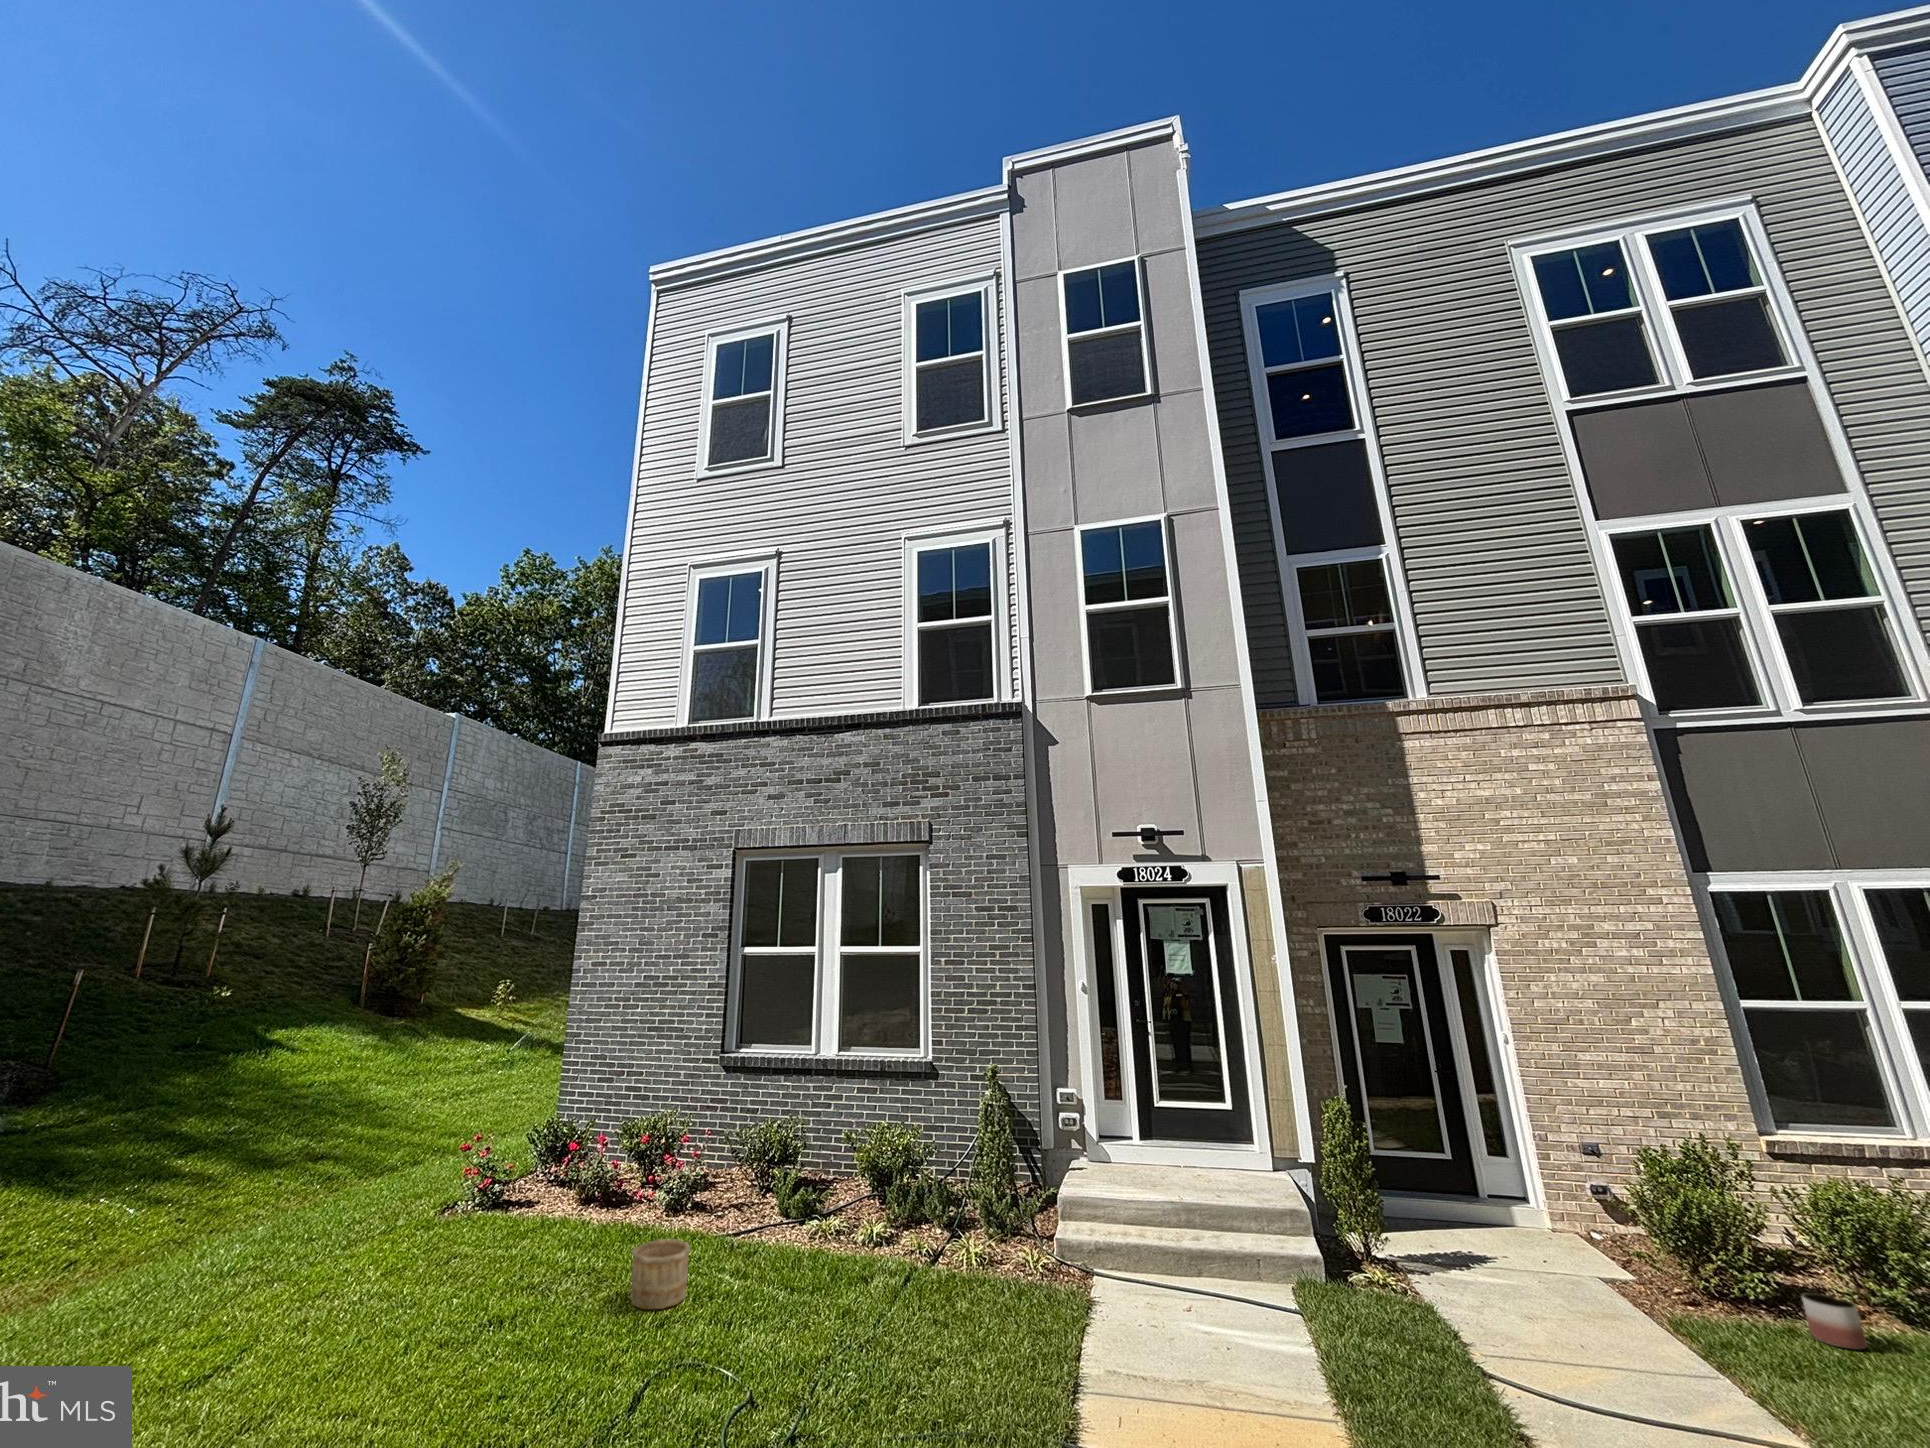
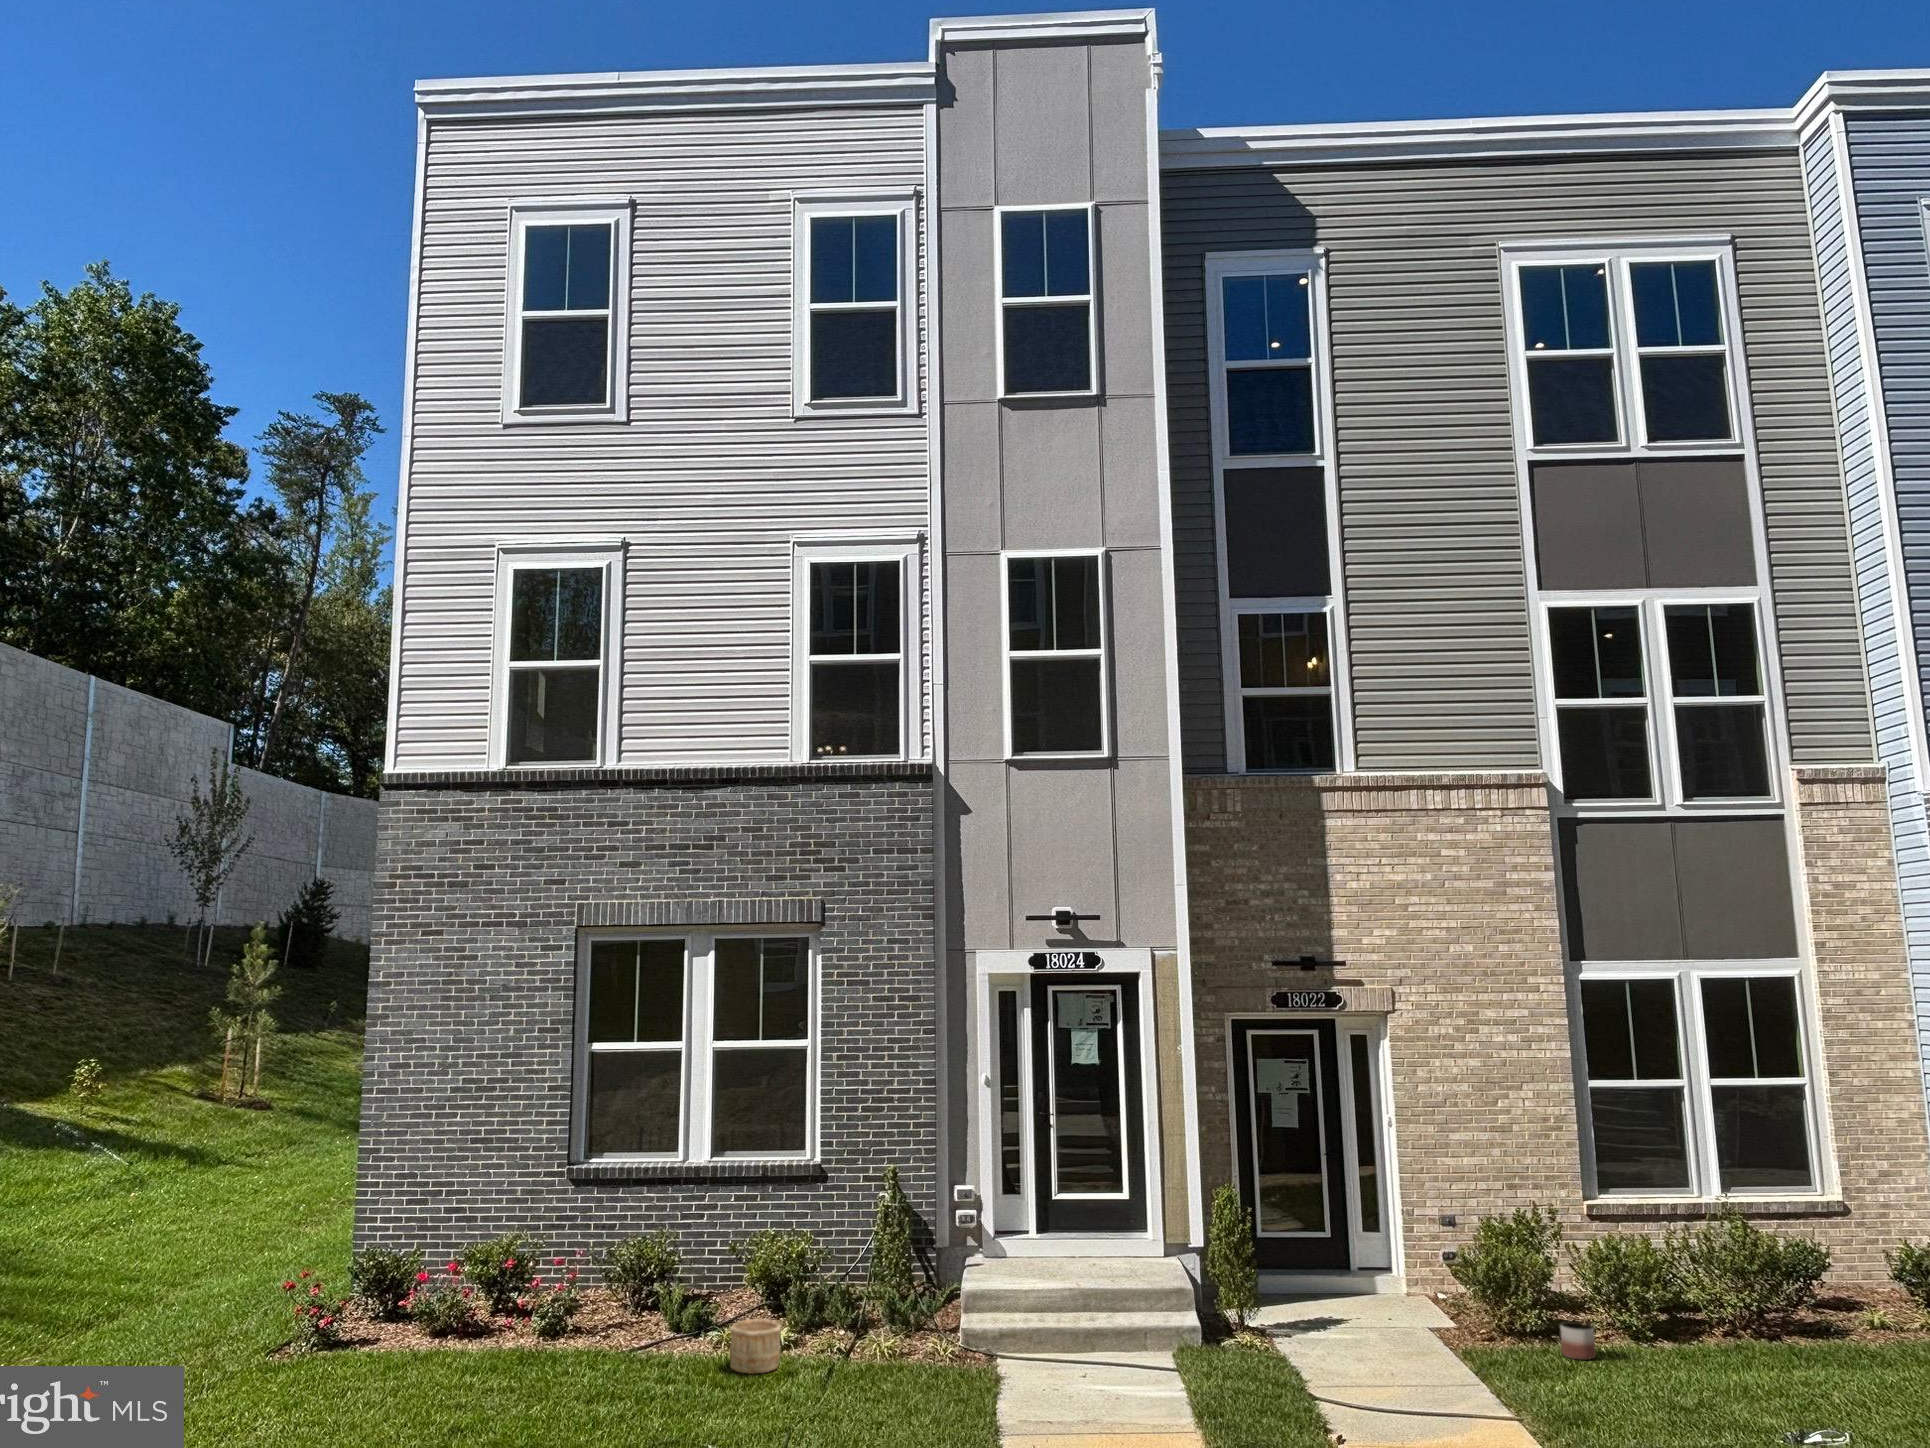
wooden bucket: present [631,1239,691,1309] -> present [730,1319,781,1374]

